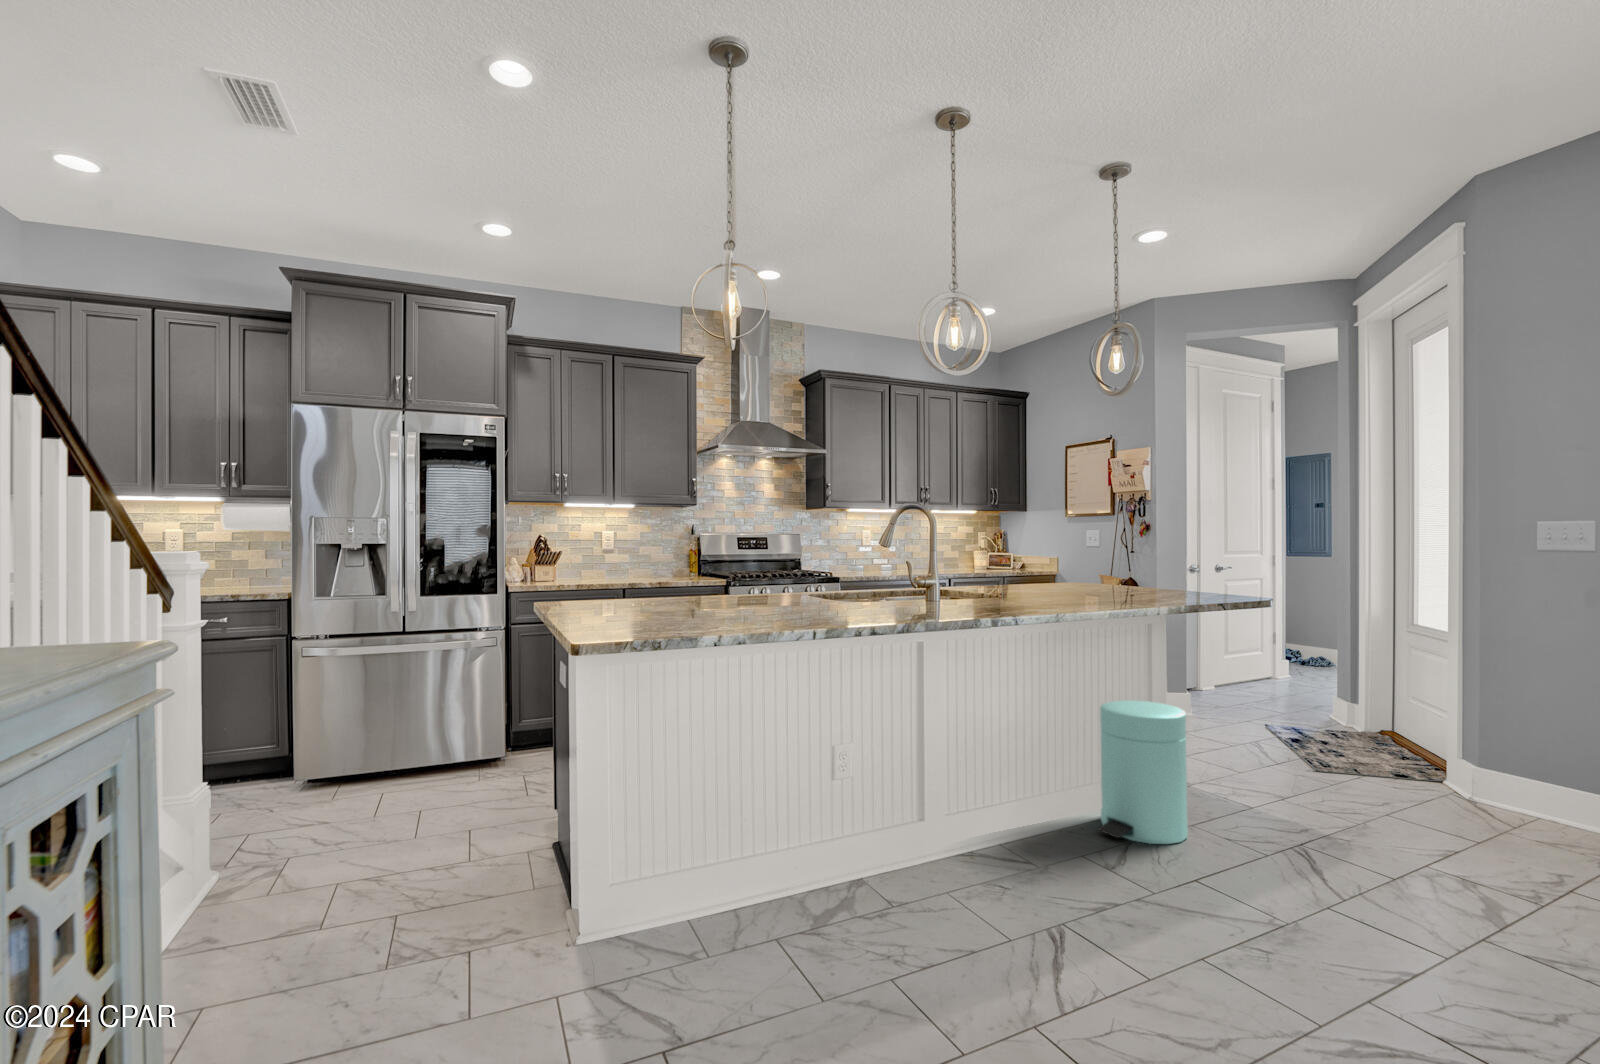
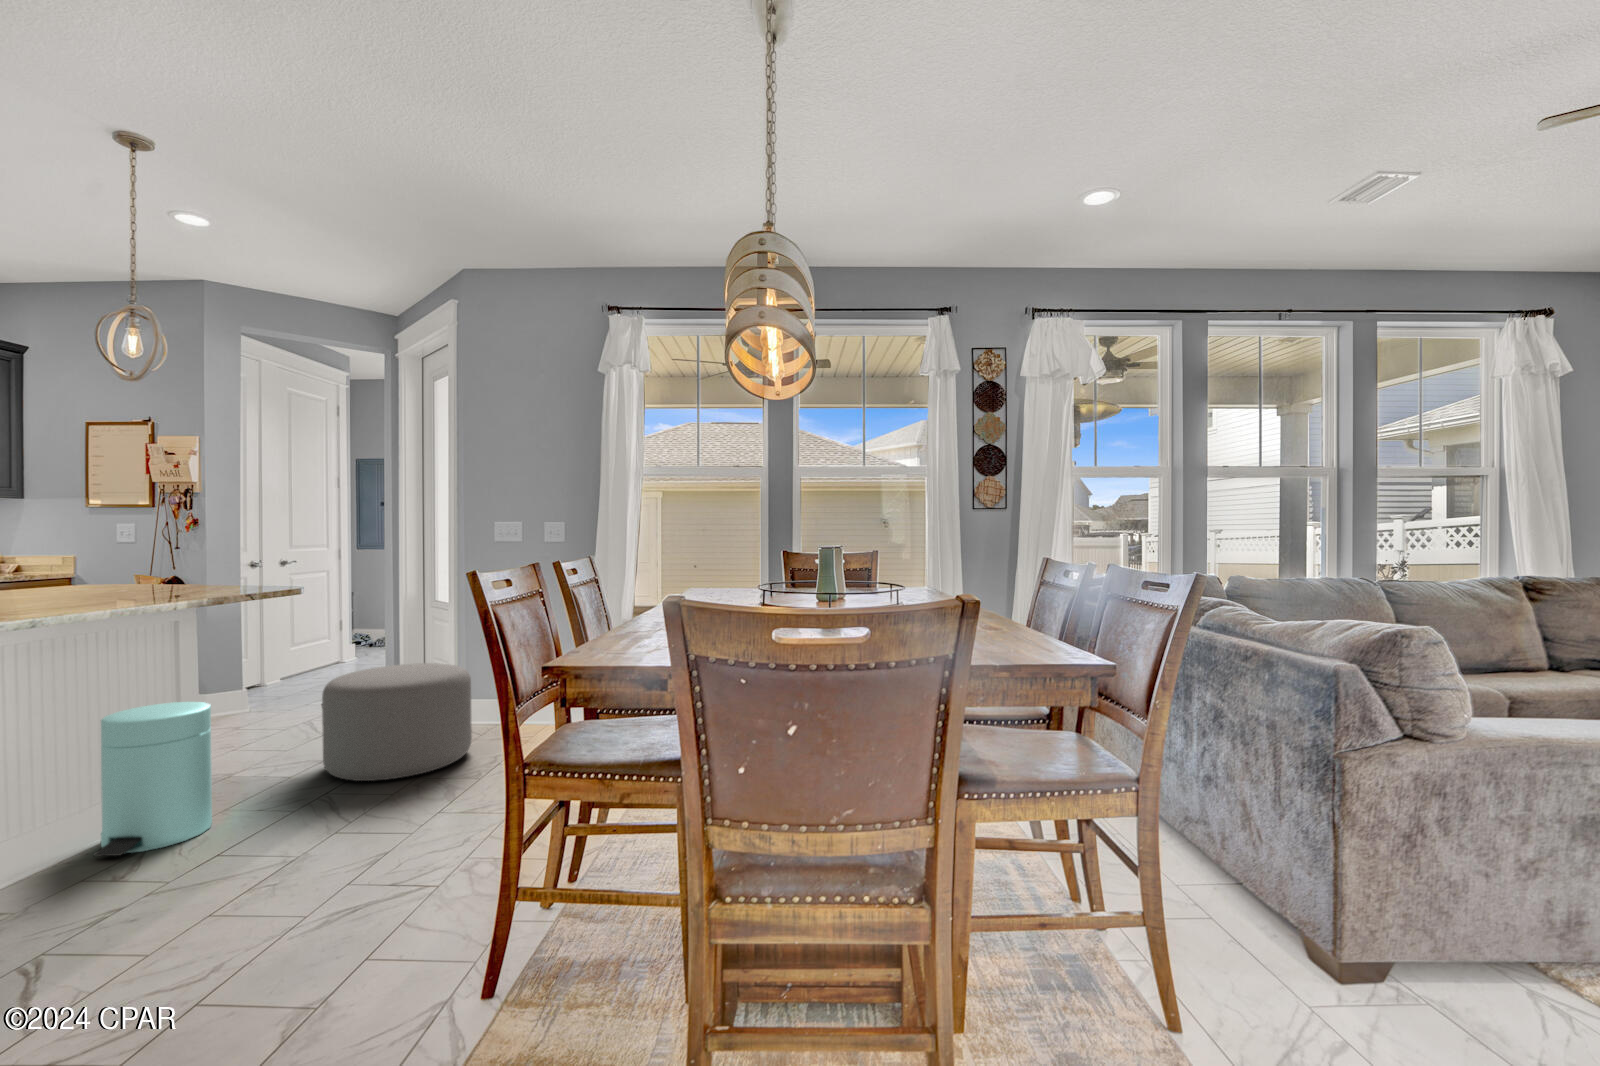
ottoman: none [1289,702,1503,859] -> present [322,663,472,781]

